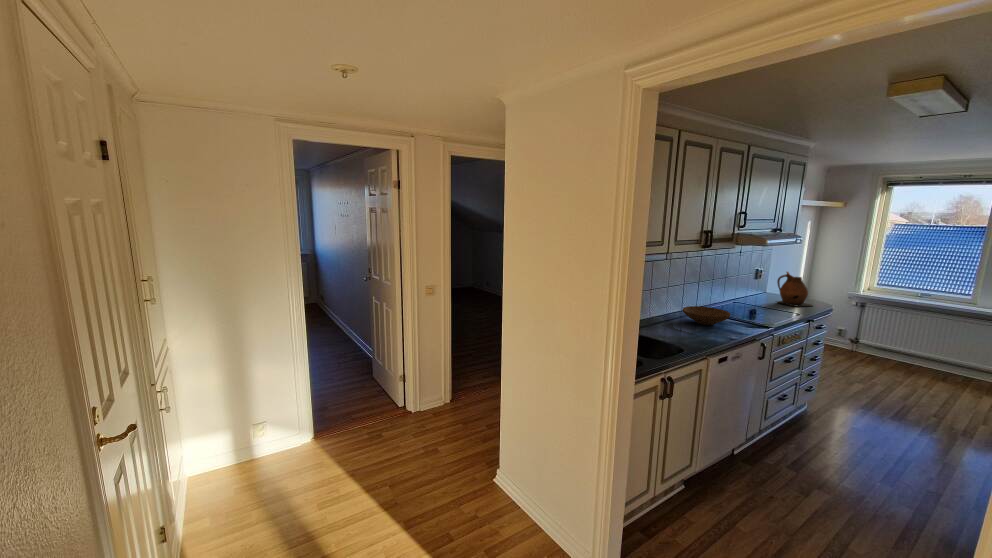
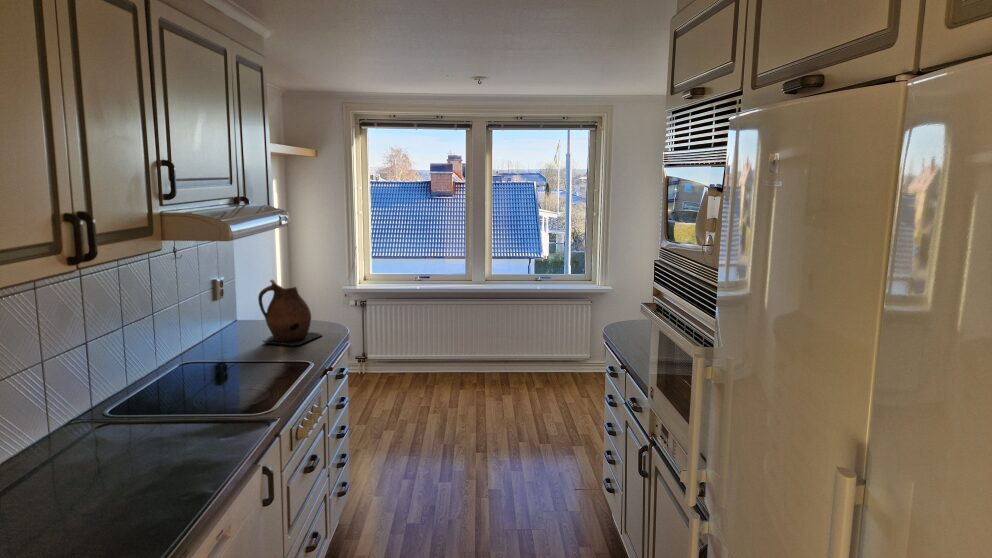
wooden bowl: present [683,306,731,325] -> none [36,421,181,489]

